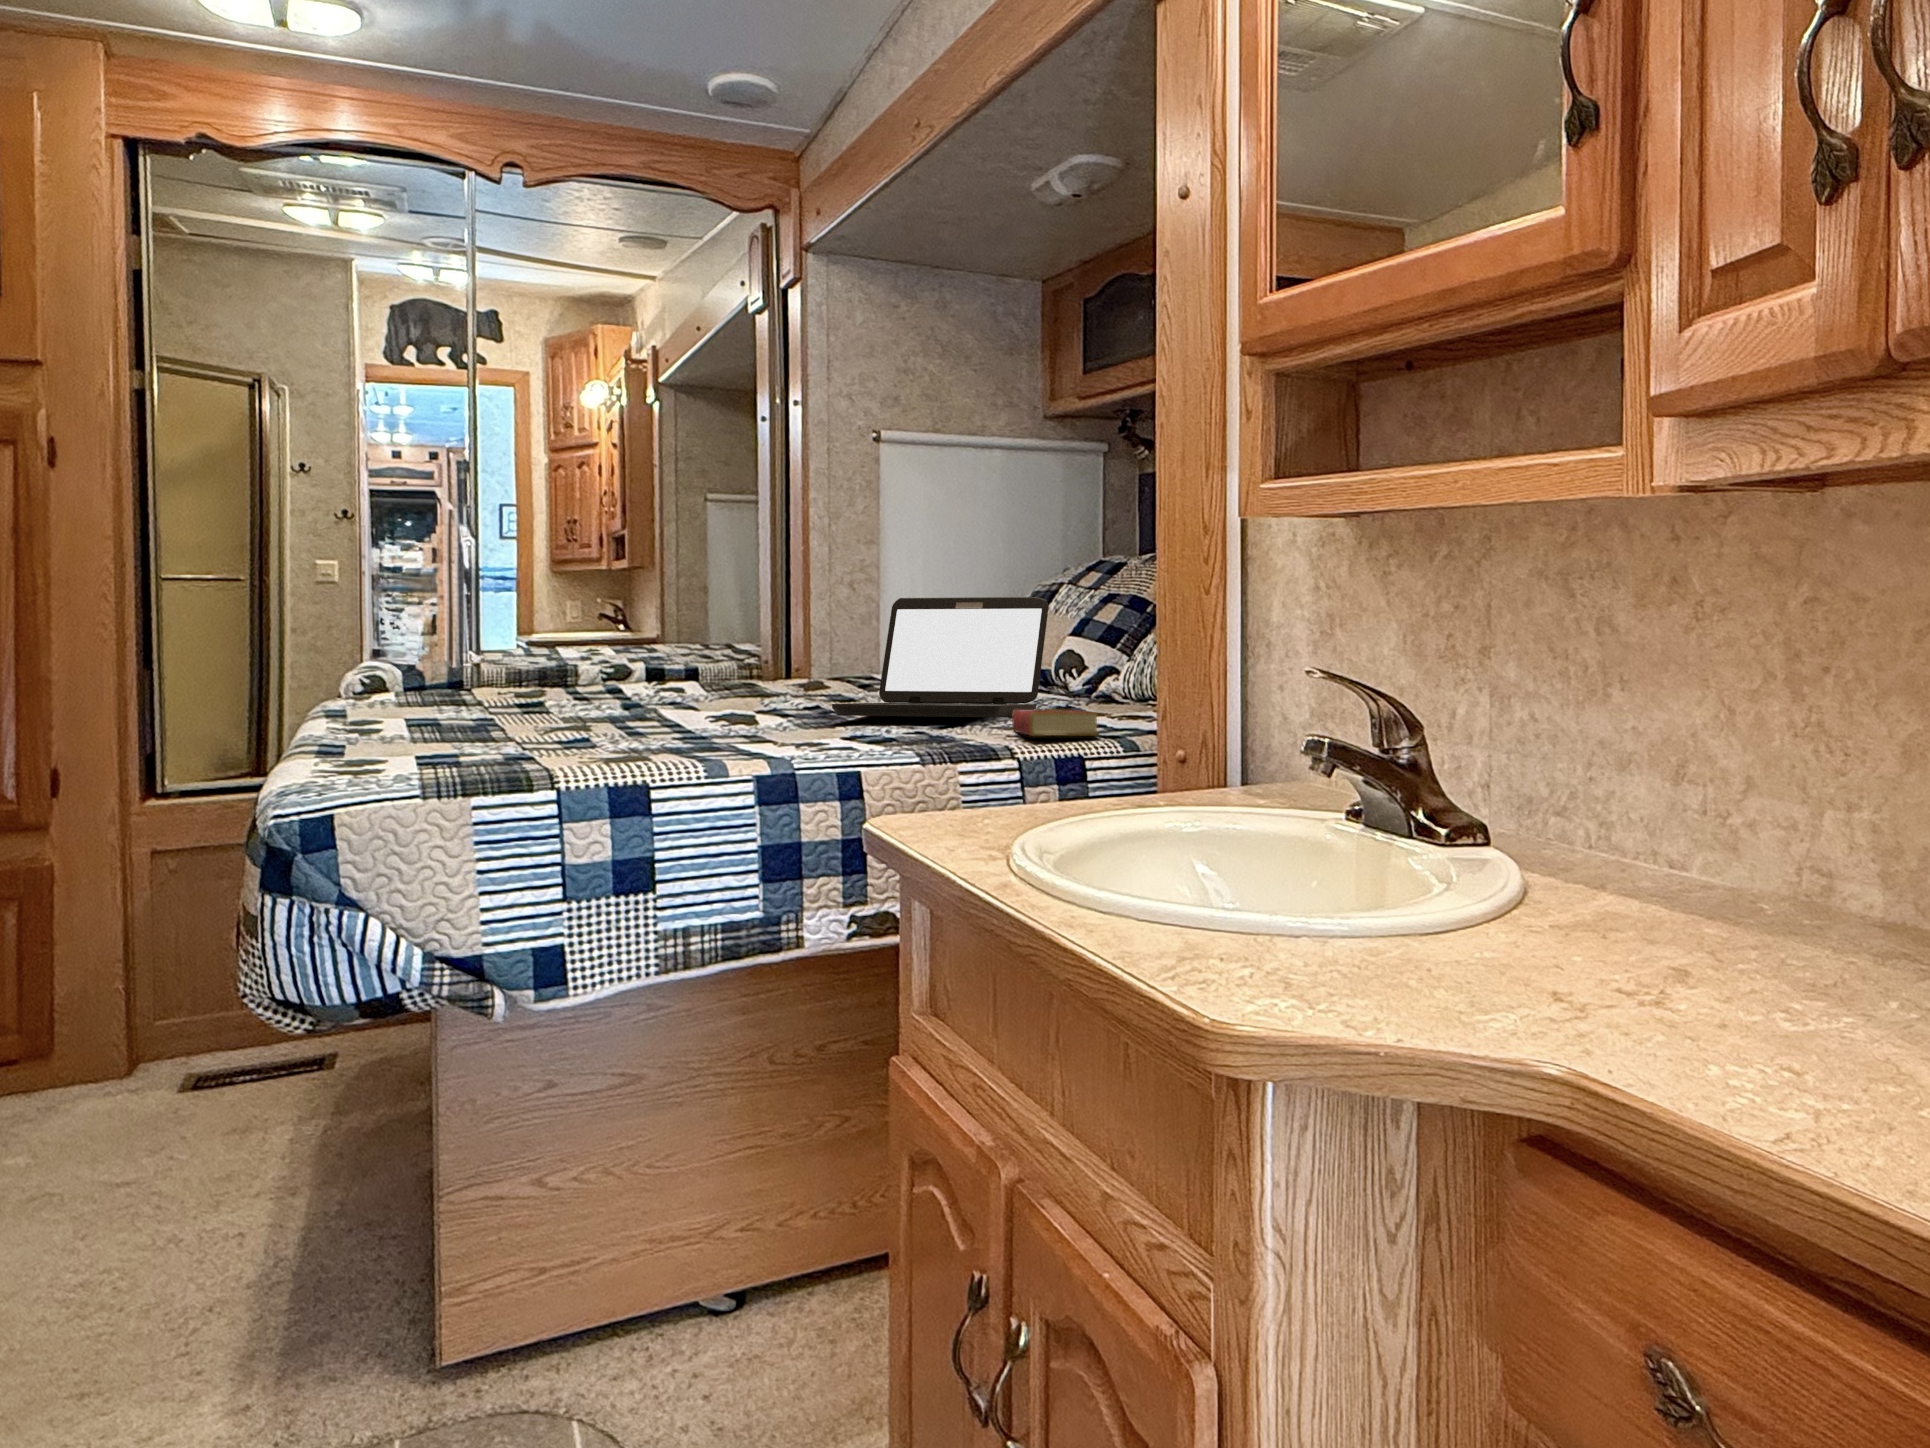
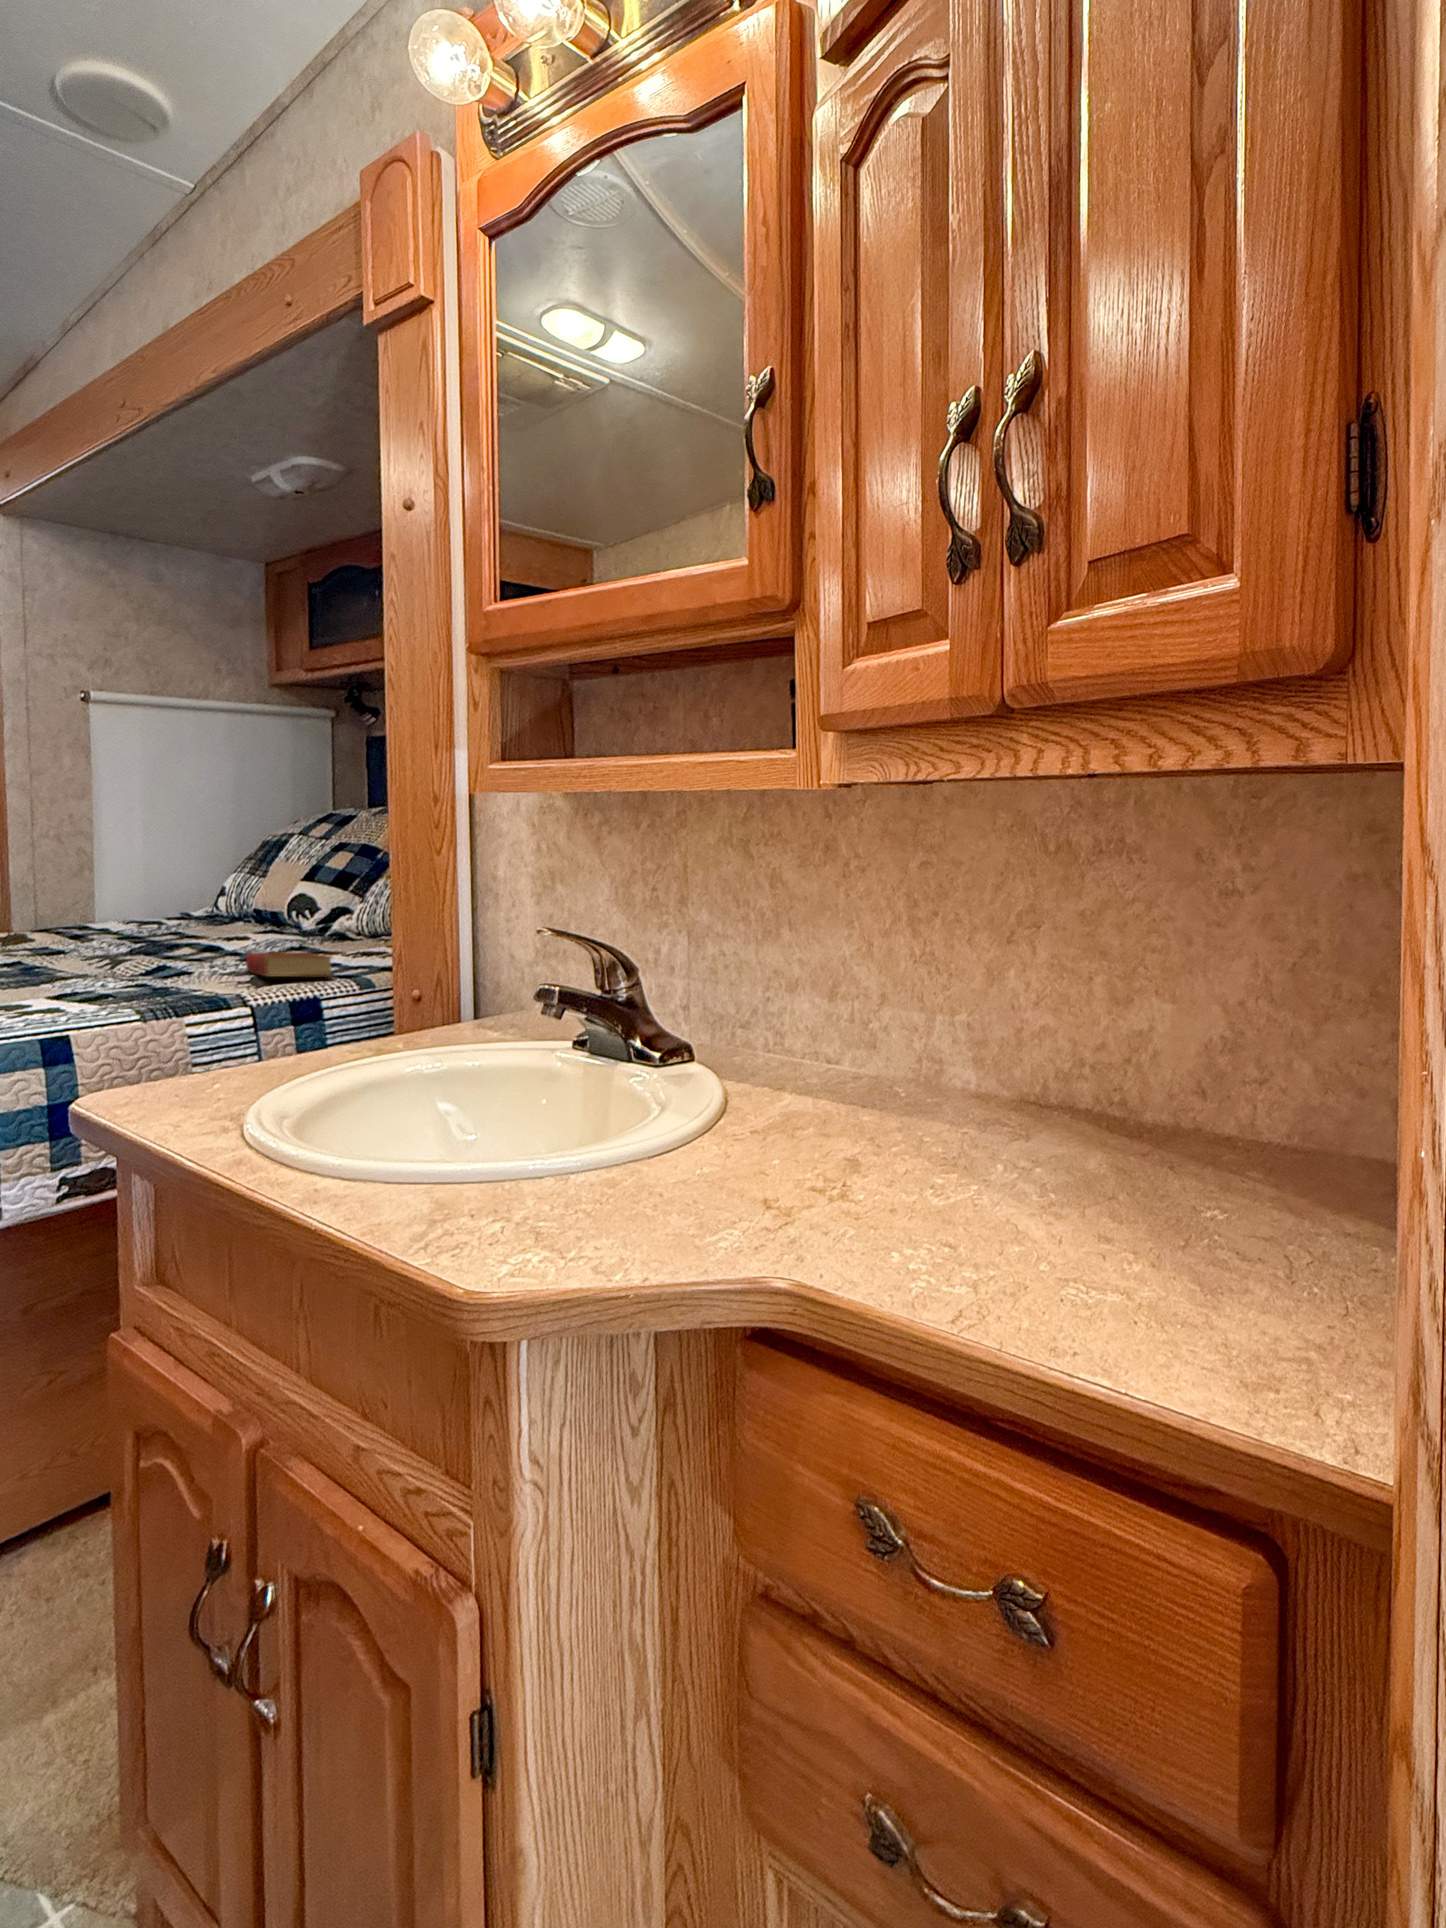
laptop: present [832,597,1049,717] -> none [53,845,278,958]

